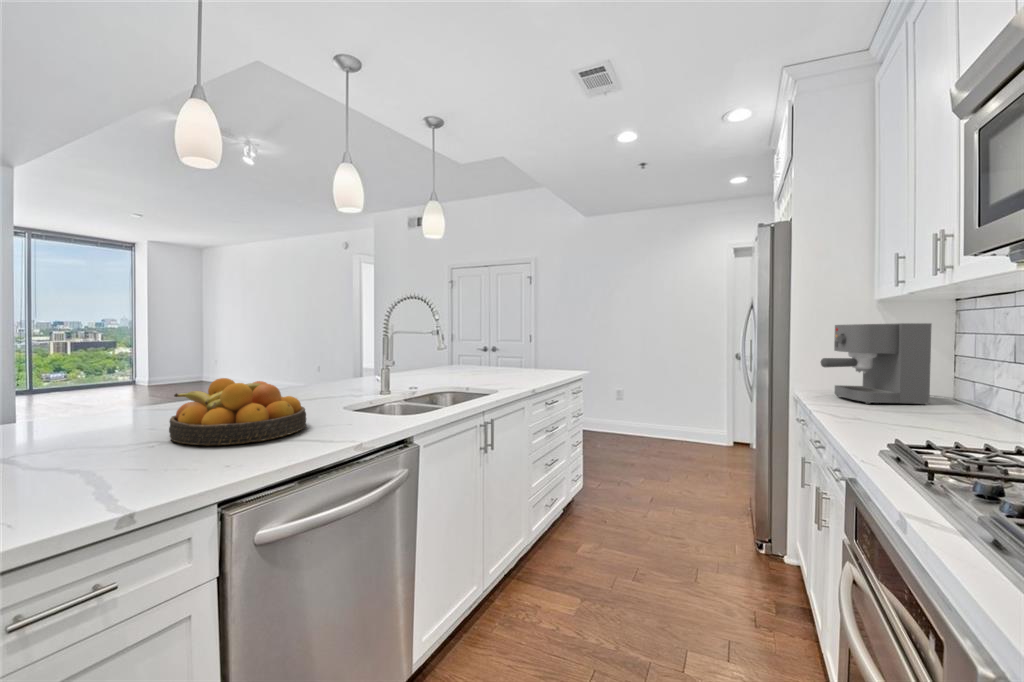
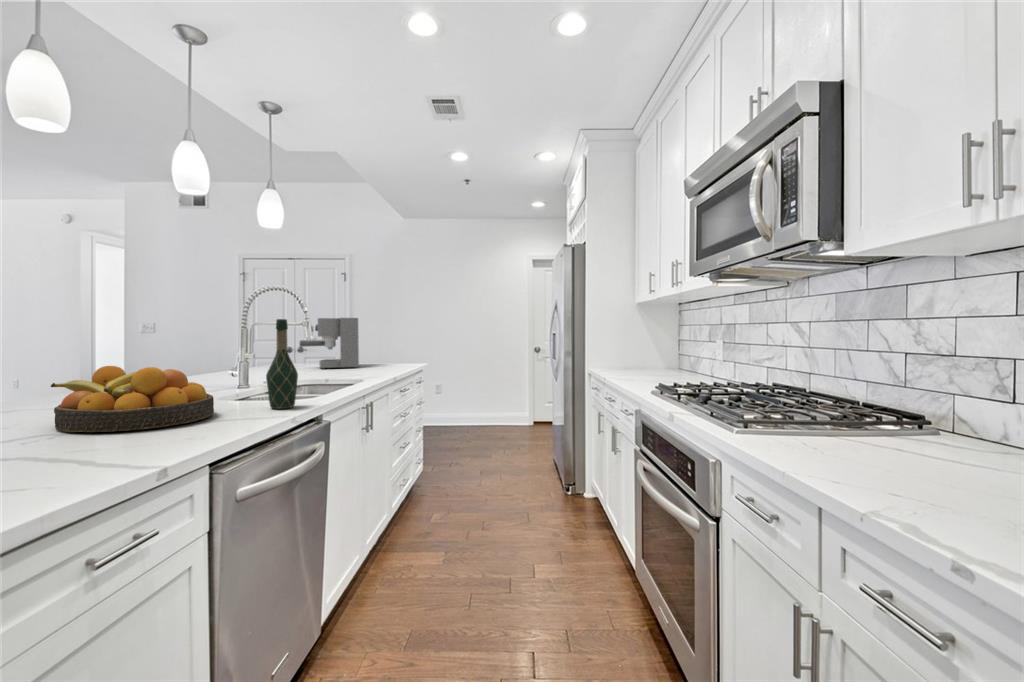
coffee maker: present [821,323,932,405] -> present [300,318,359,369]
wine bottle: none [357,333,388,428] -> present [266,319,298,409]

